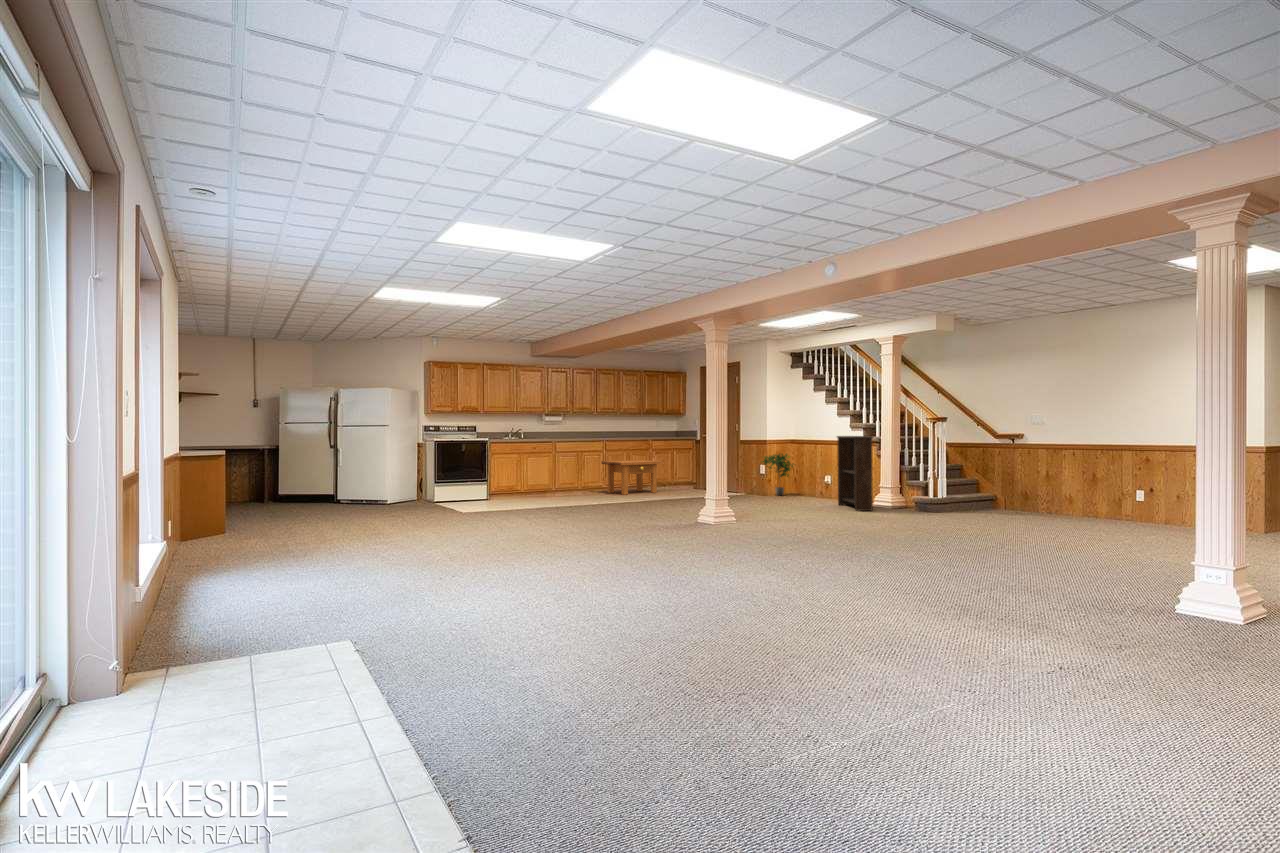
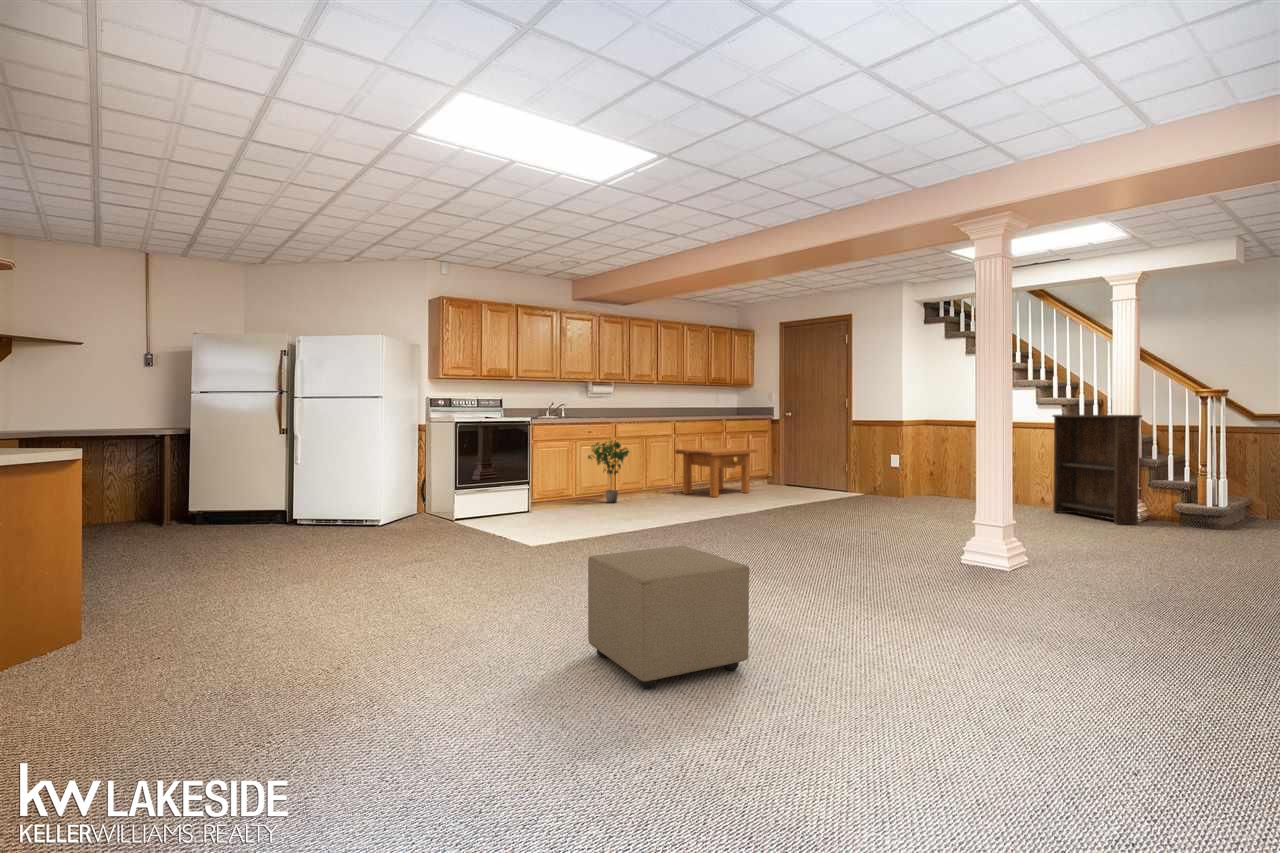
potted plant: present [763,454,793,496] -> present [588,440,629,503]
ottoman: none [421,498,479,551] -> present [588,546,750,689]

